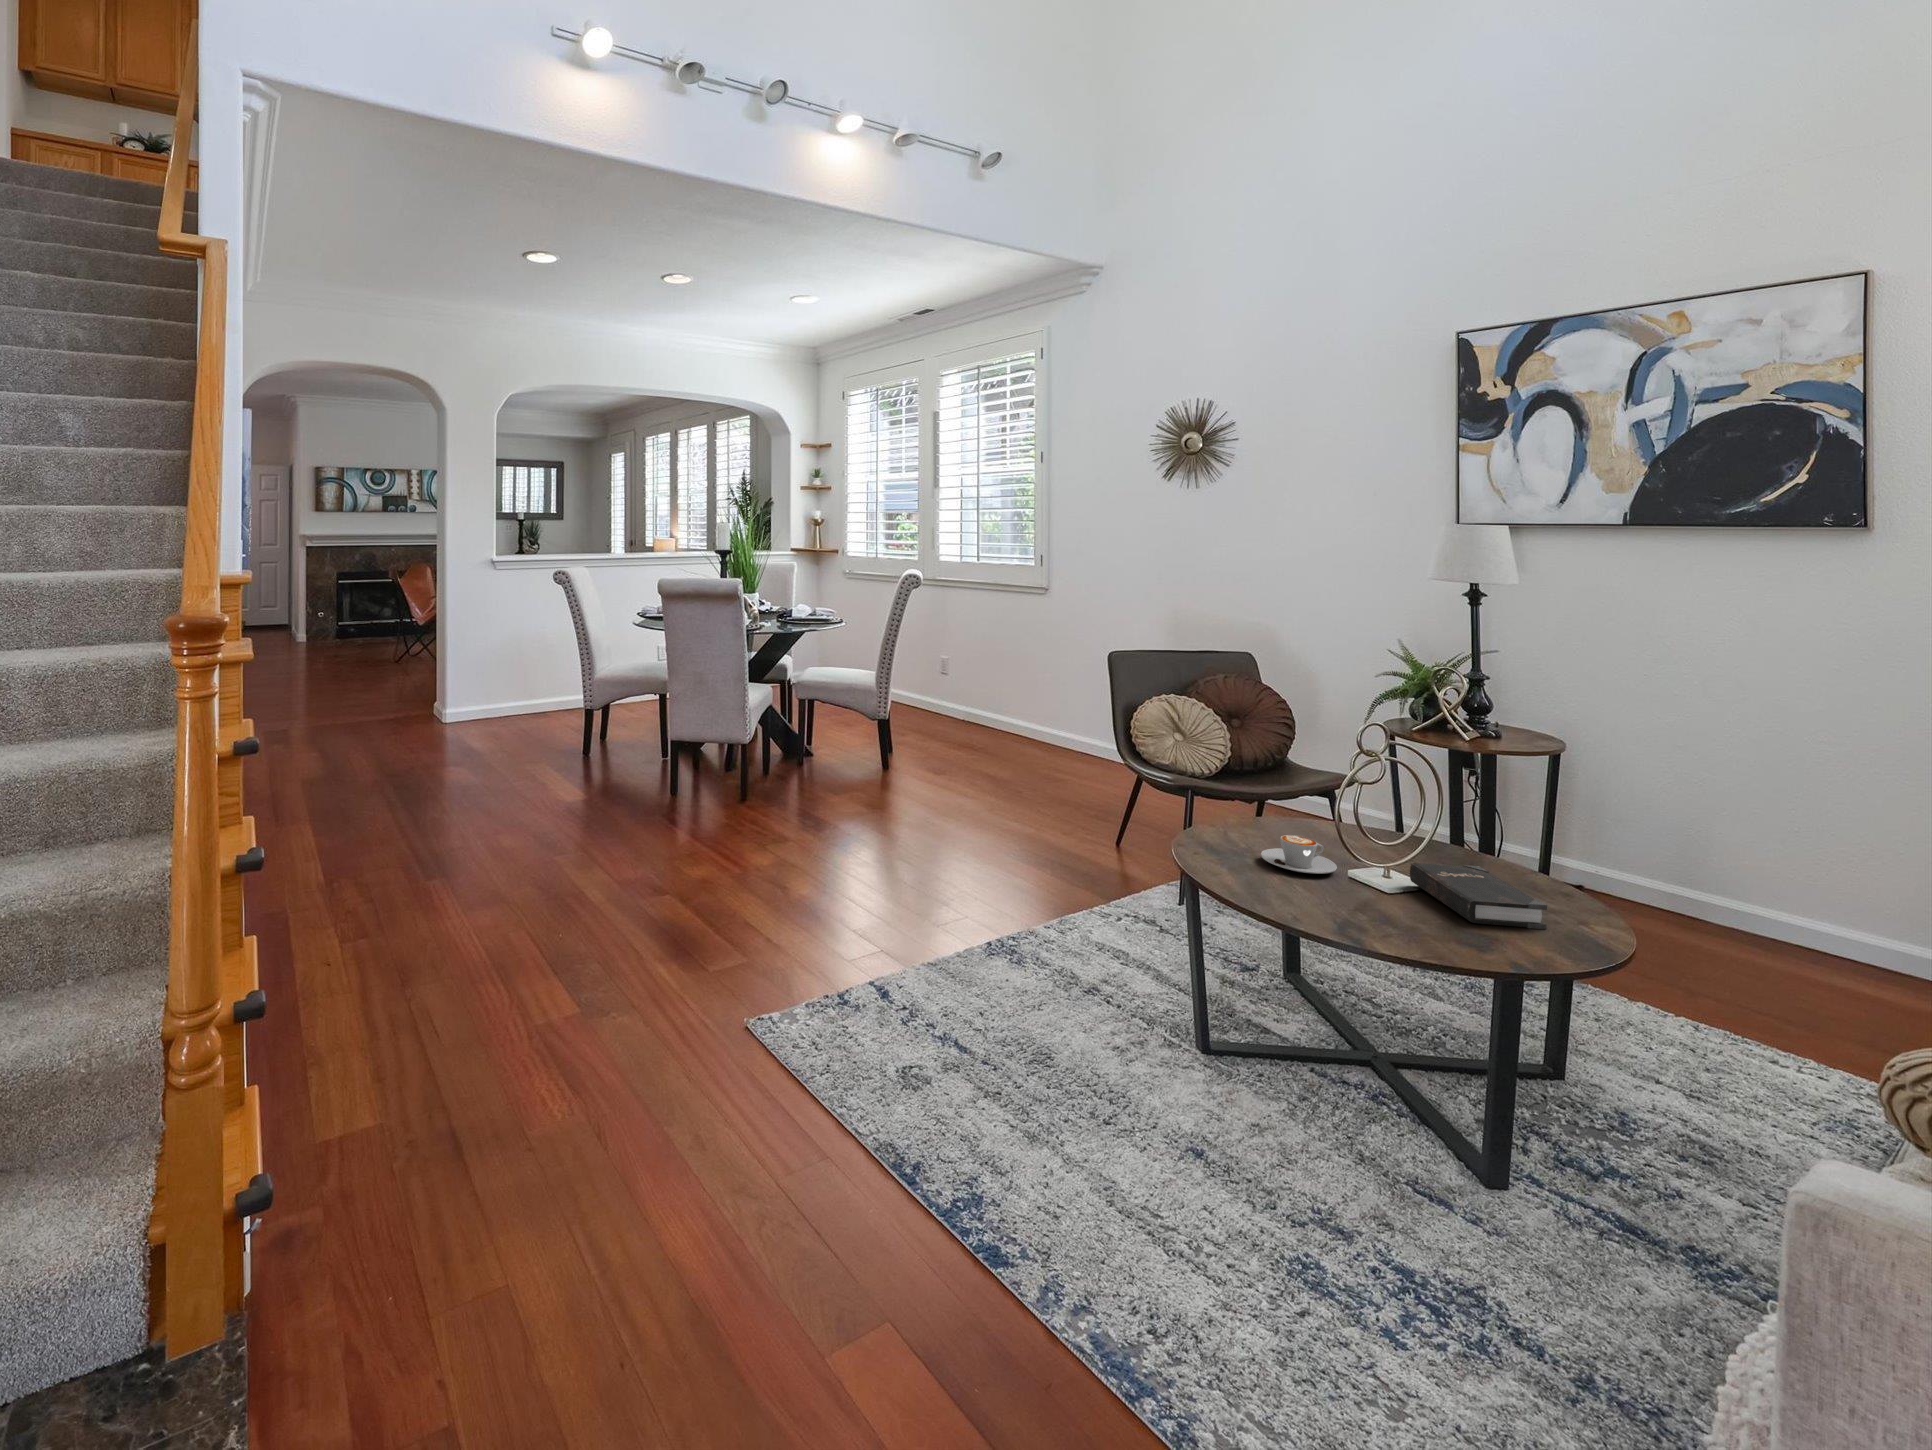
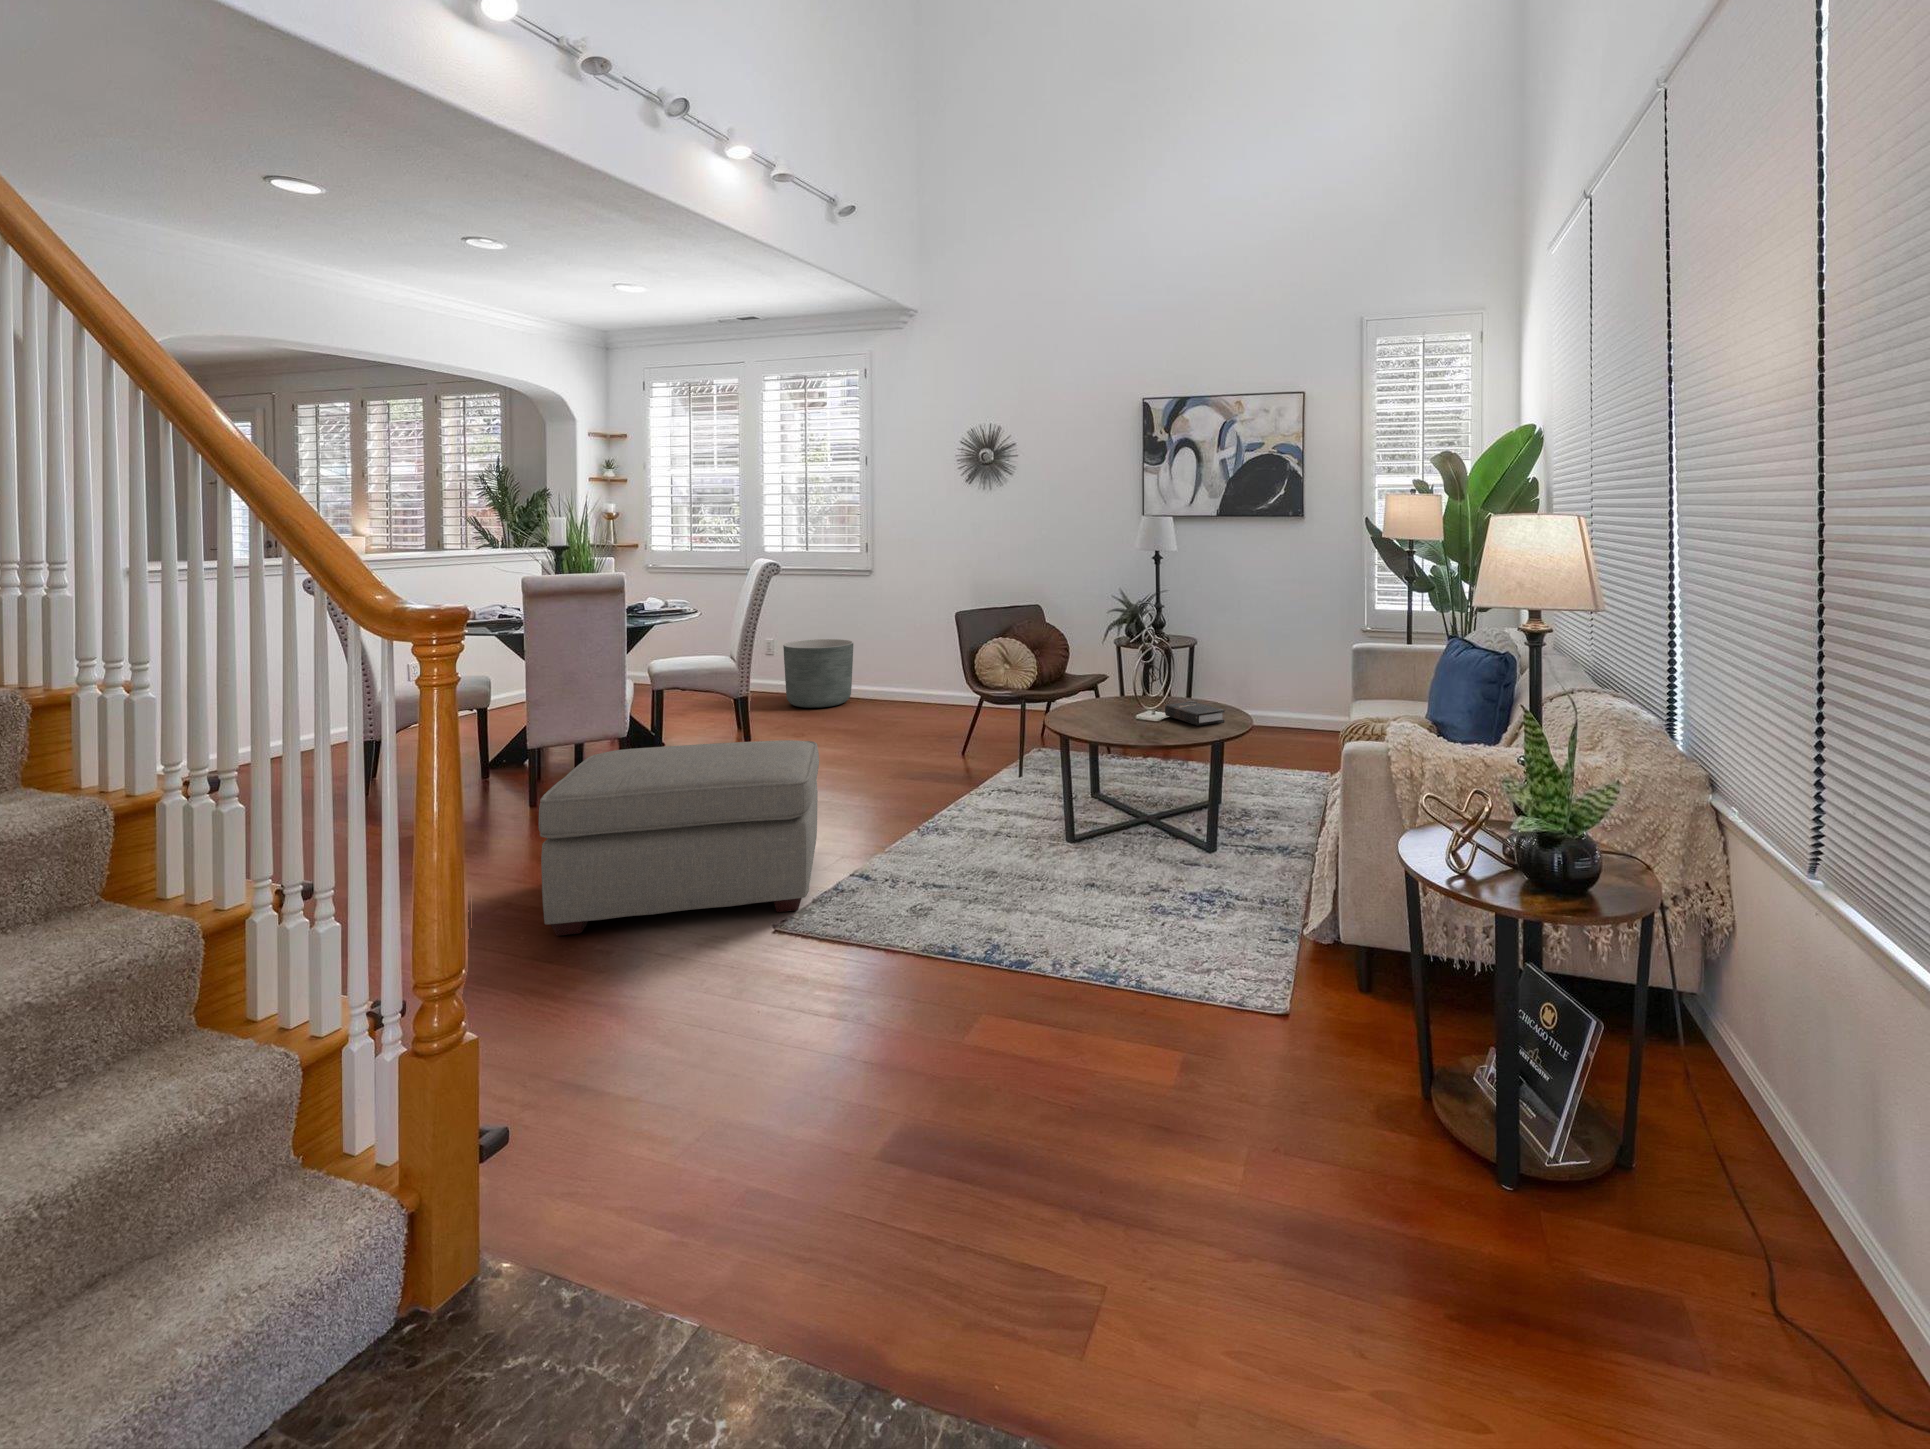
planter: none [945,662,1024,743] -> present [783,639,853,708]
ottoman: none [546,771,853,1016] -> present [539,740,819,936]
coffee cup: present [1261,835,1337,874] -> none [1094,702,1132,722]

